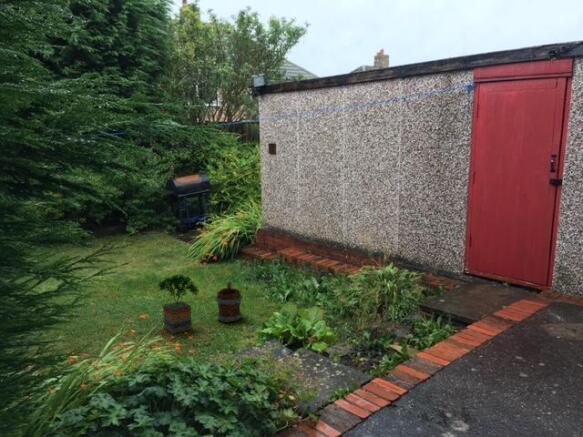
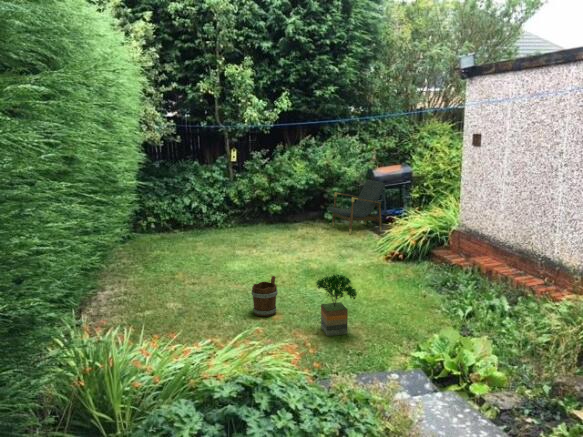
lounge chair: none [131,190,187,244] -> present [328,180,385,234]
bucket: present [215,282,243,323] -> present [252,276,278,317]

